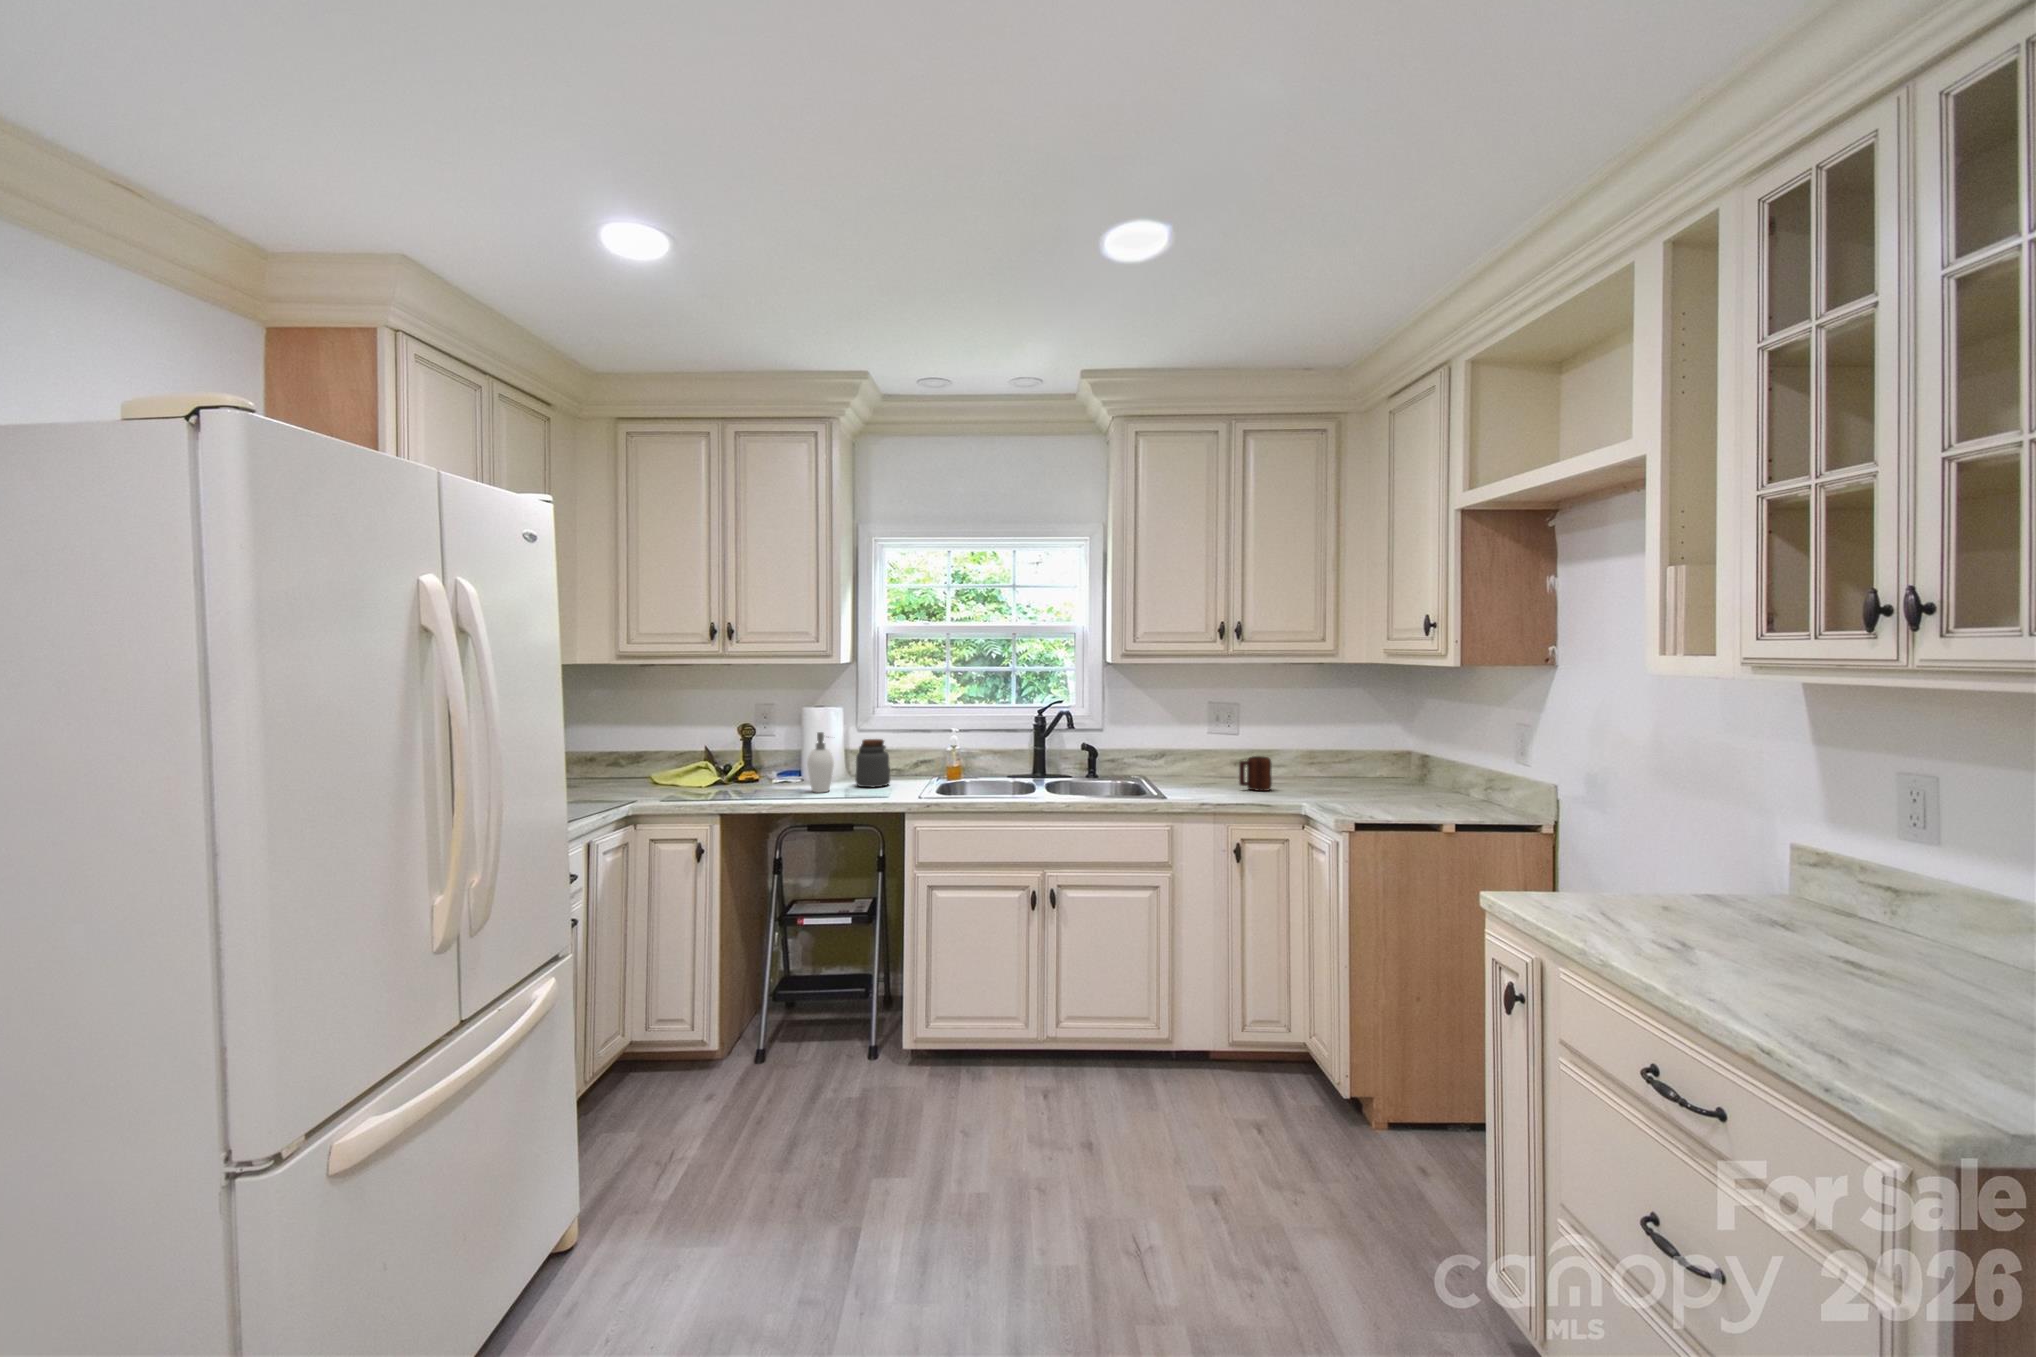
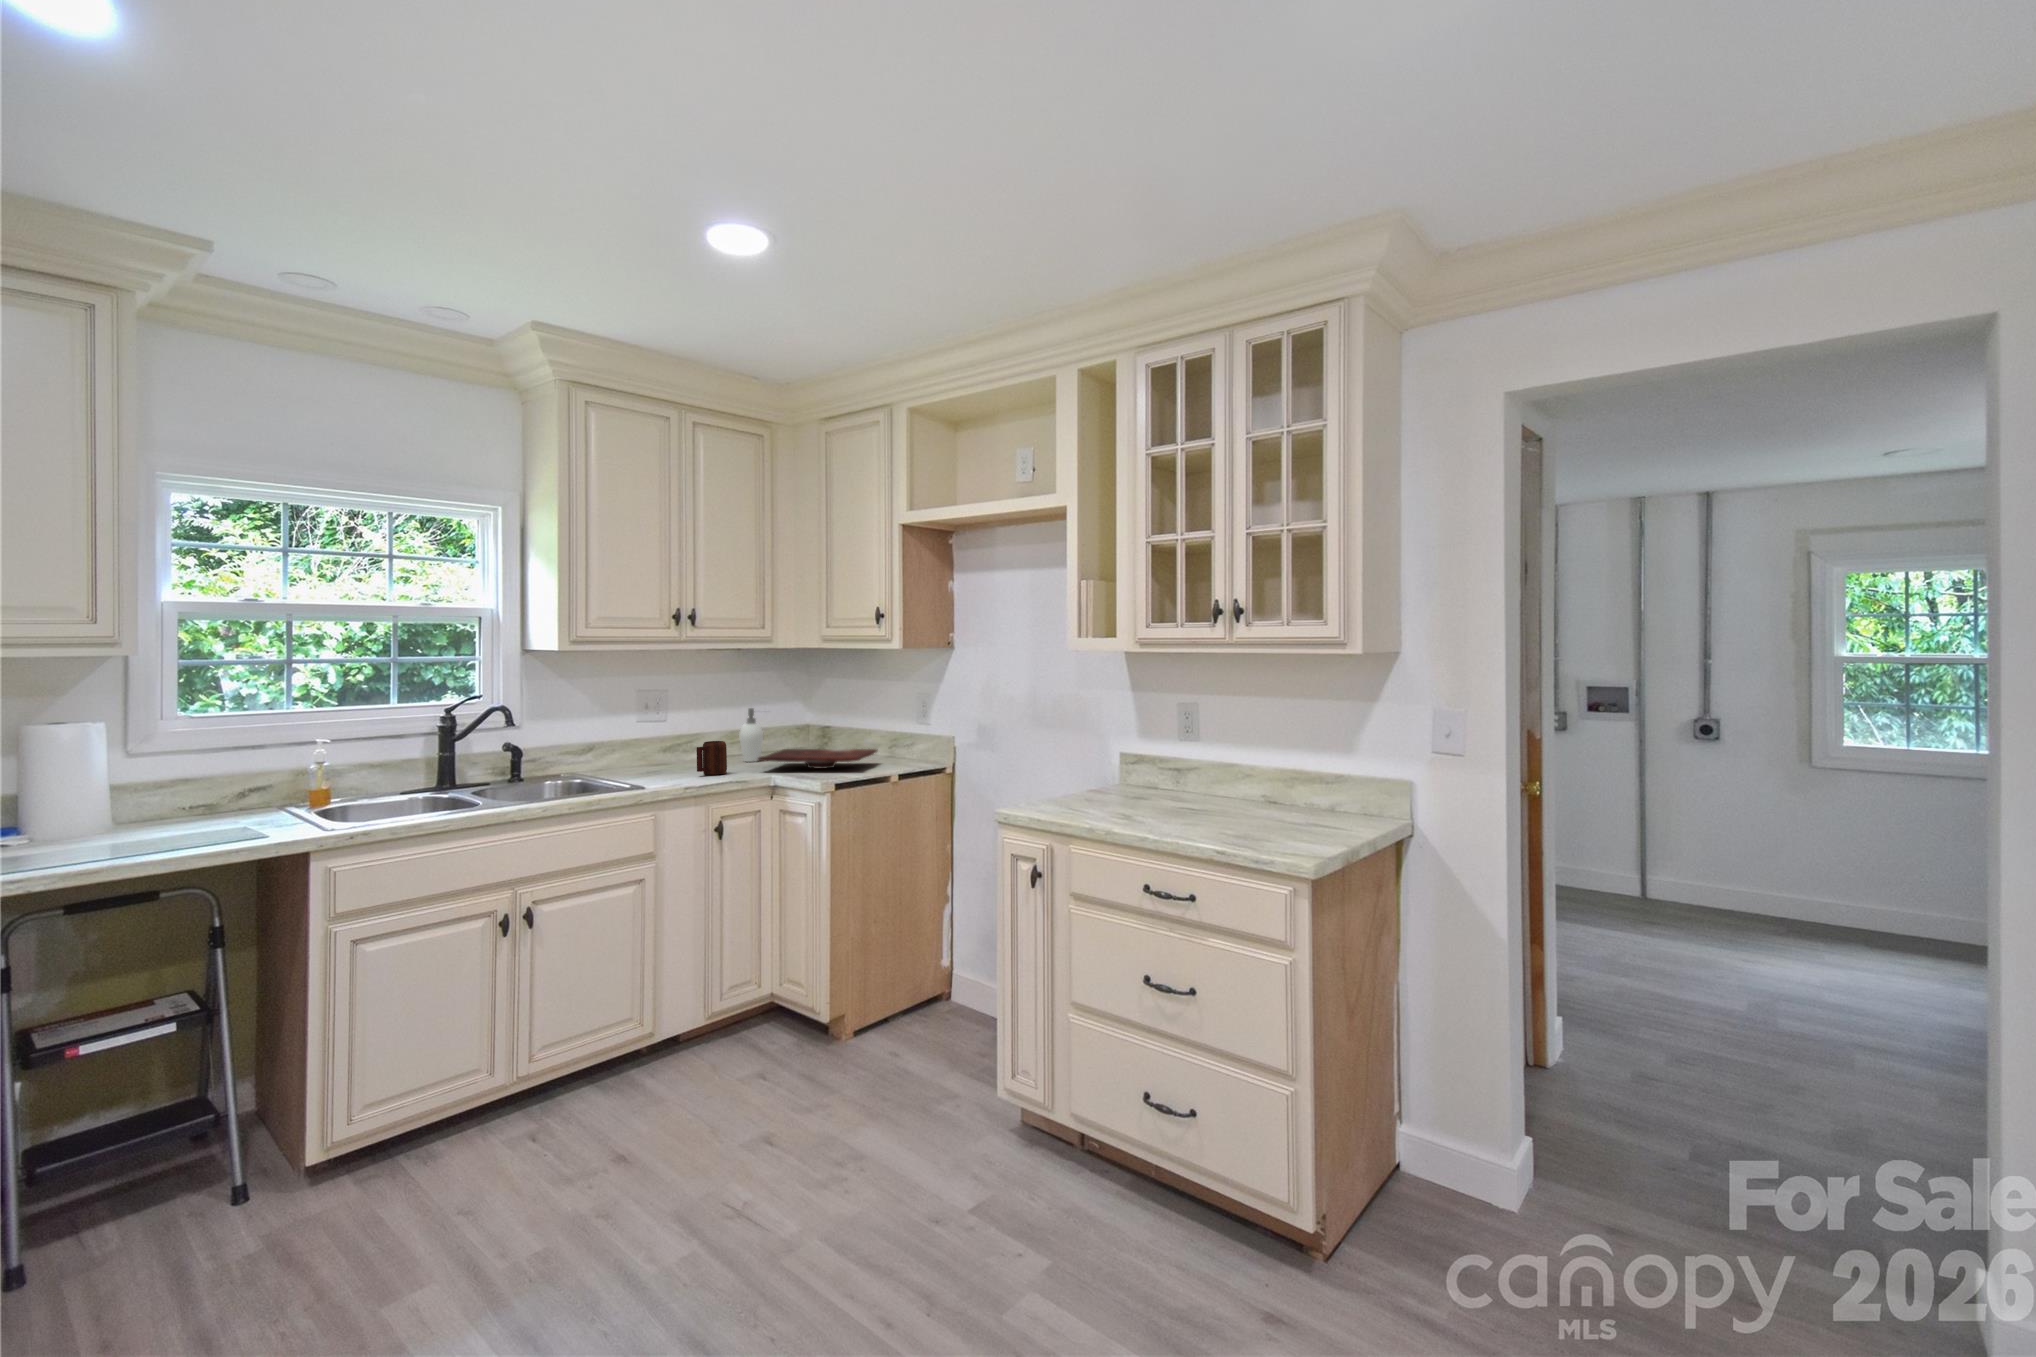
soap dispenser: present [807,732,834,793] -> present [739,708,763,762]
jar: present [855,739,890,787] -> none [154,760,221,832]
cutting board: none [1301,771,1453,799] -> present [758,749,877,769]

